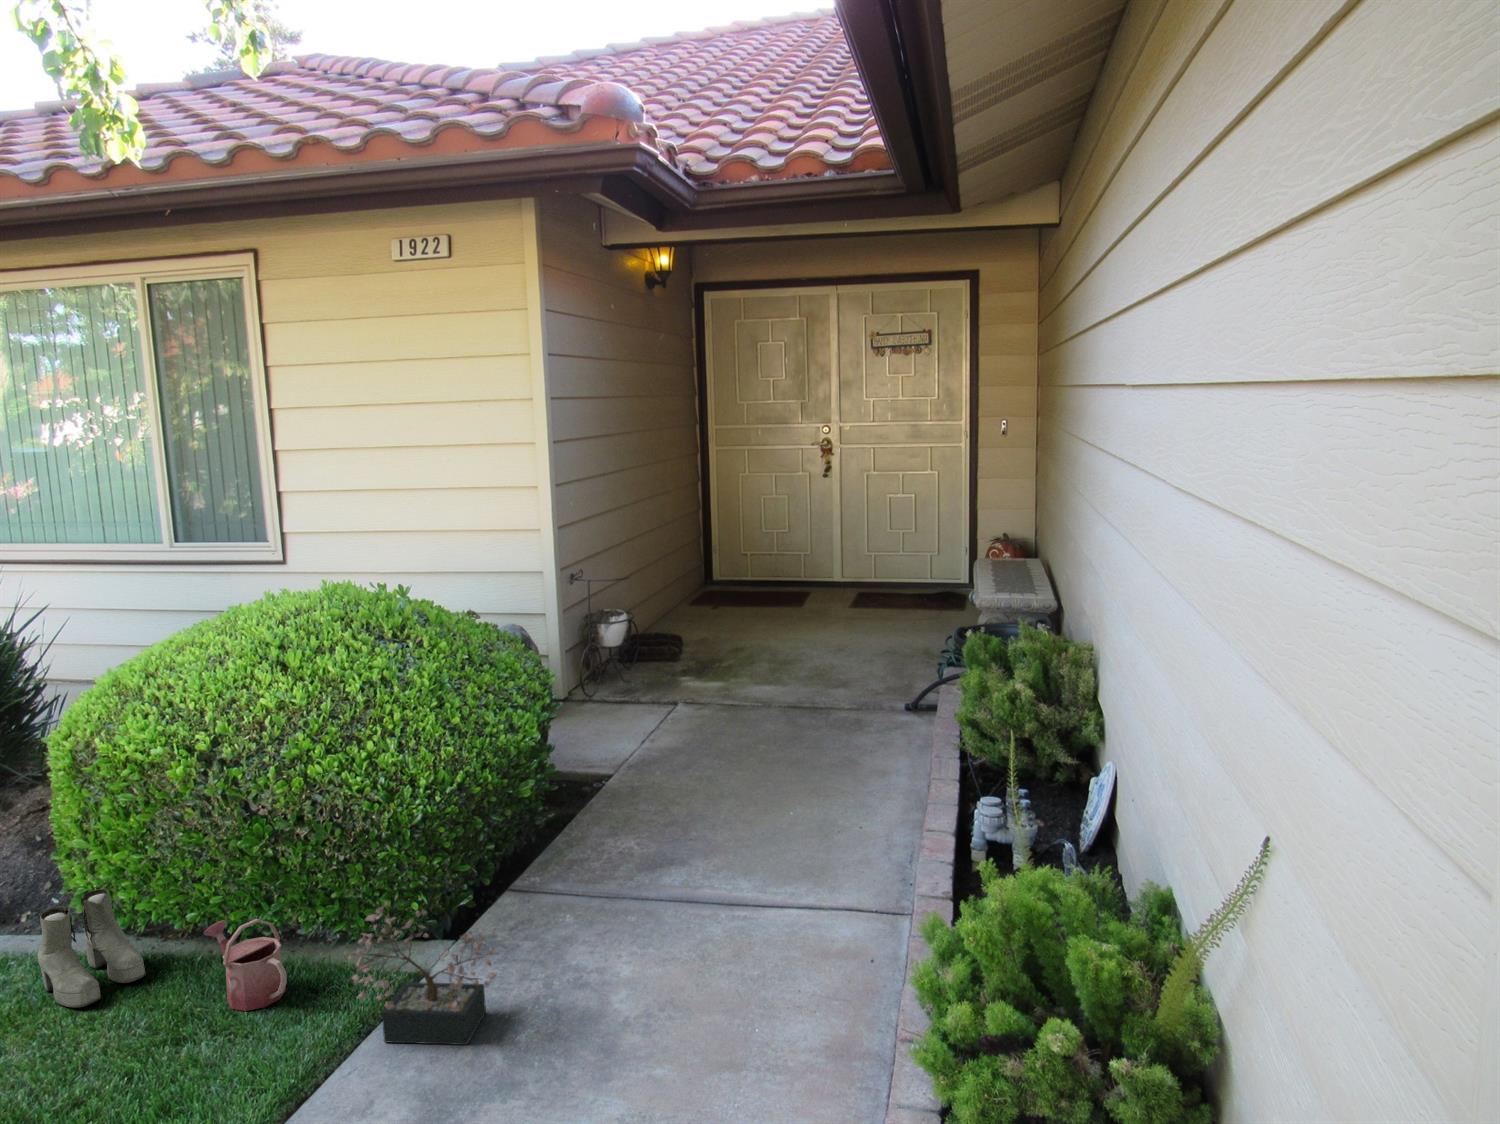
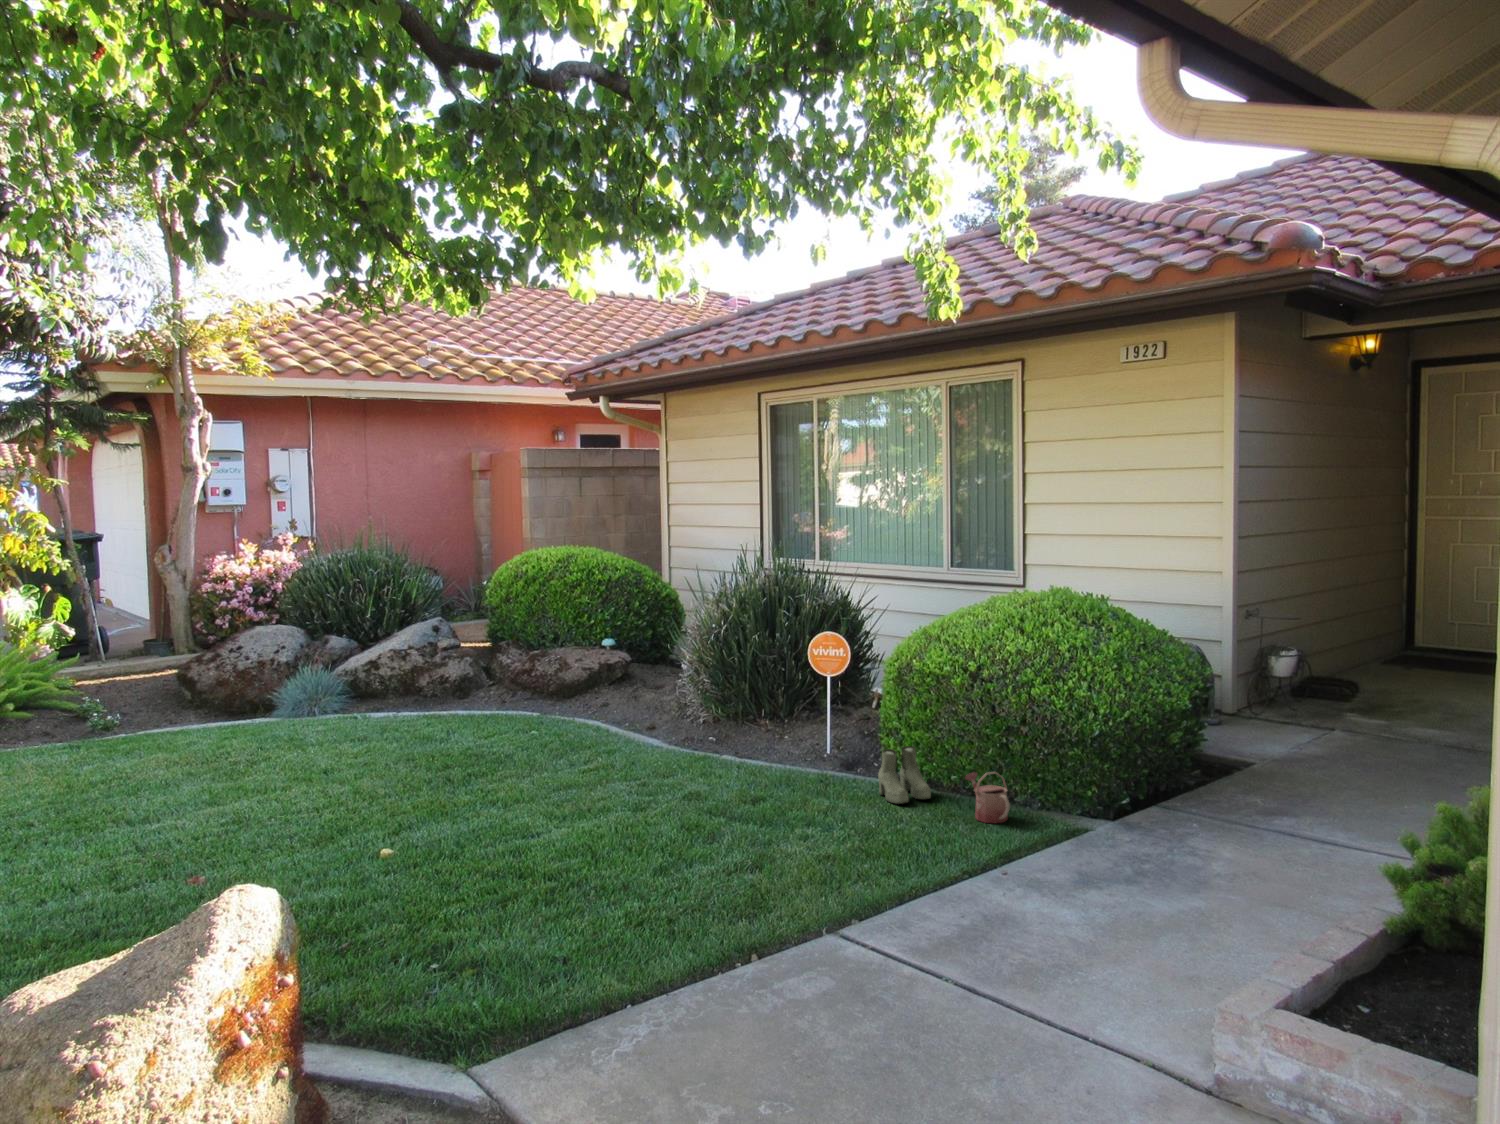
decorative plant: present [345,902,498,1045] -> none [1044,769,1139,861]

